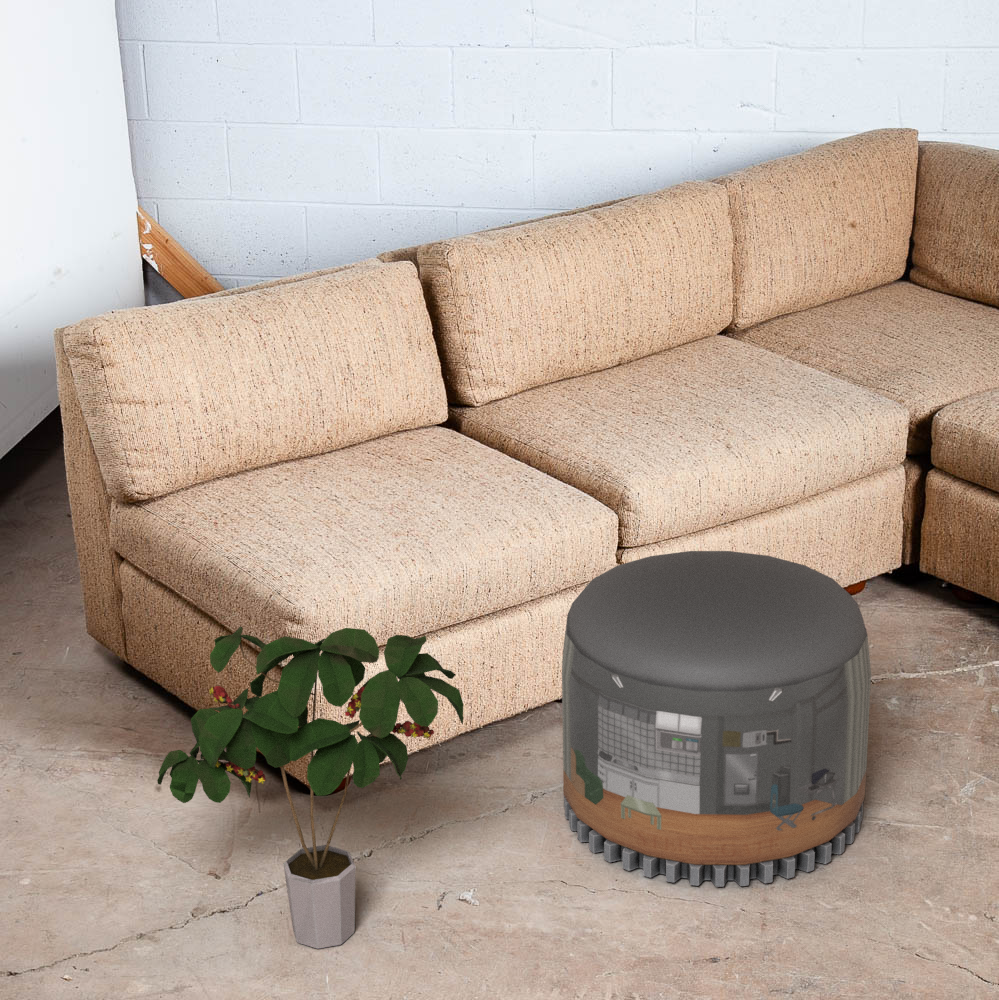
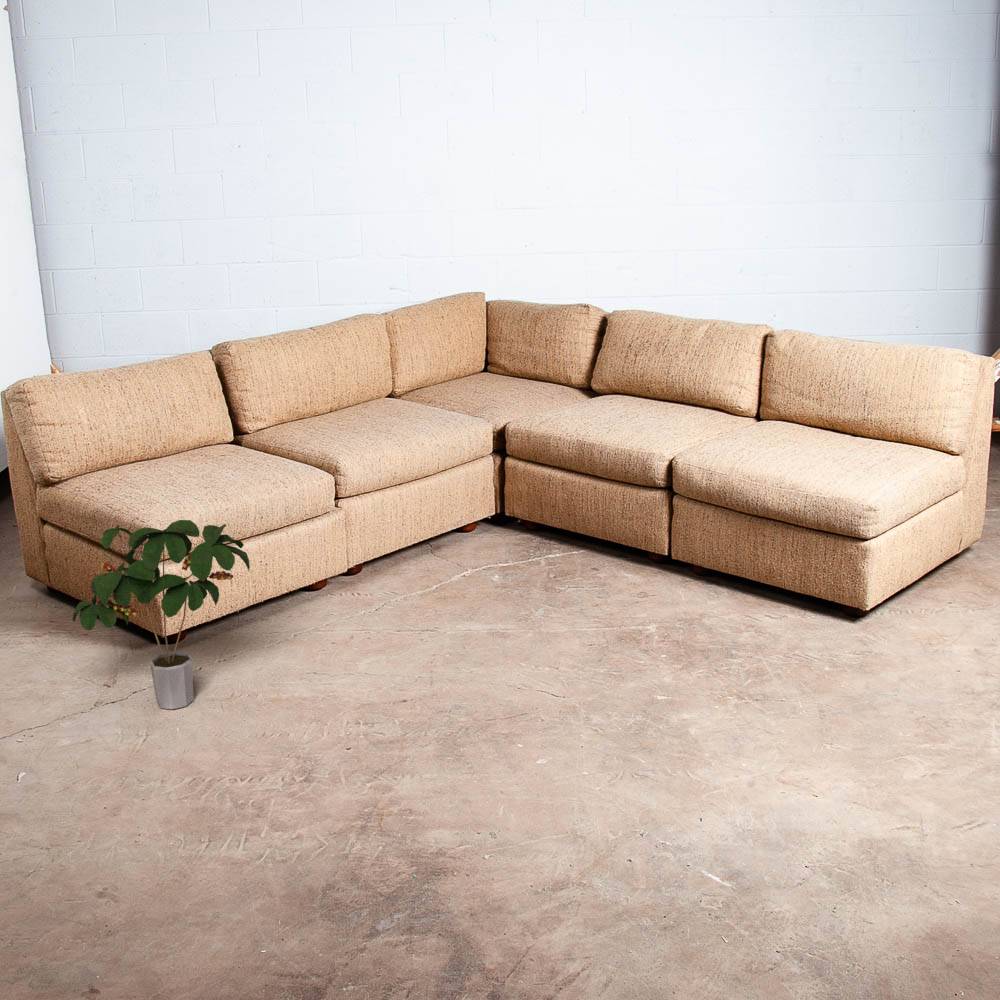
pouf: present [562,551,871,887] -> none [305,489,477,662]

